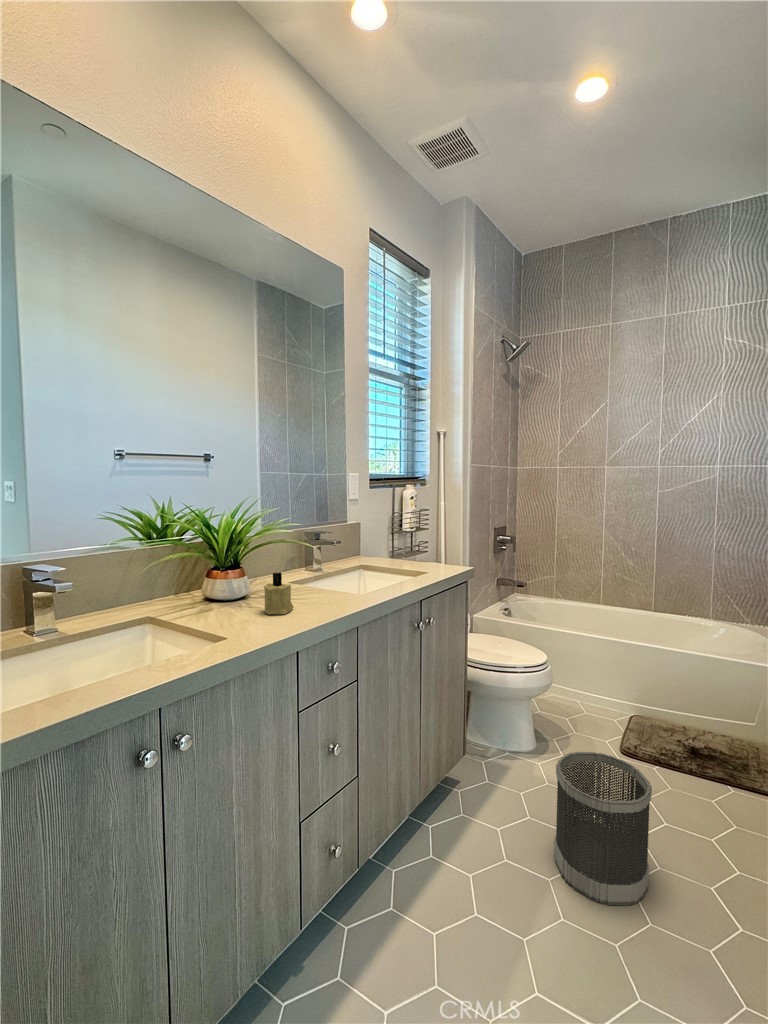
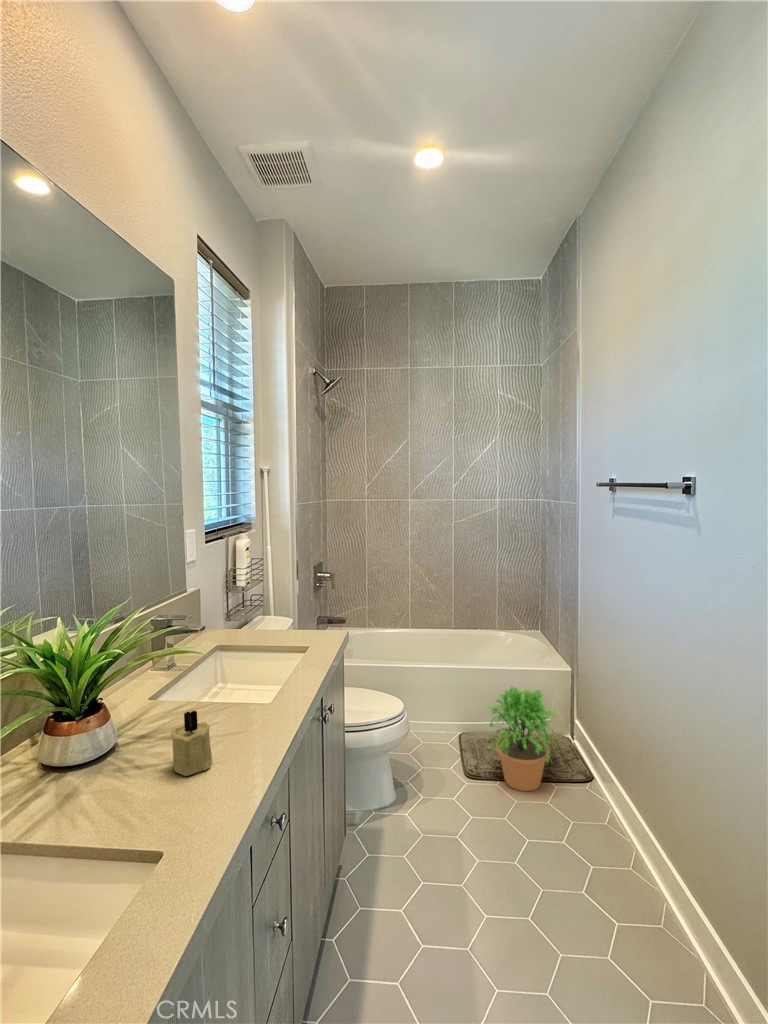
potted plant: none [646,667,742,787] -> present [488,686,556,791]
wastebasket: present [554,752,652,905] -> none [460,795,544,949]

